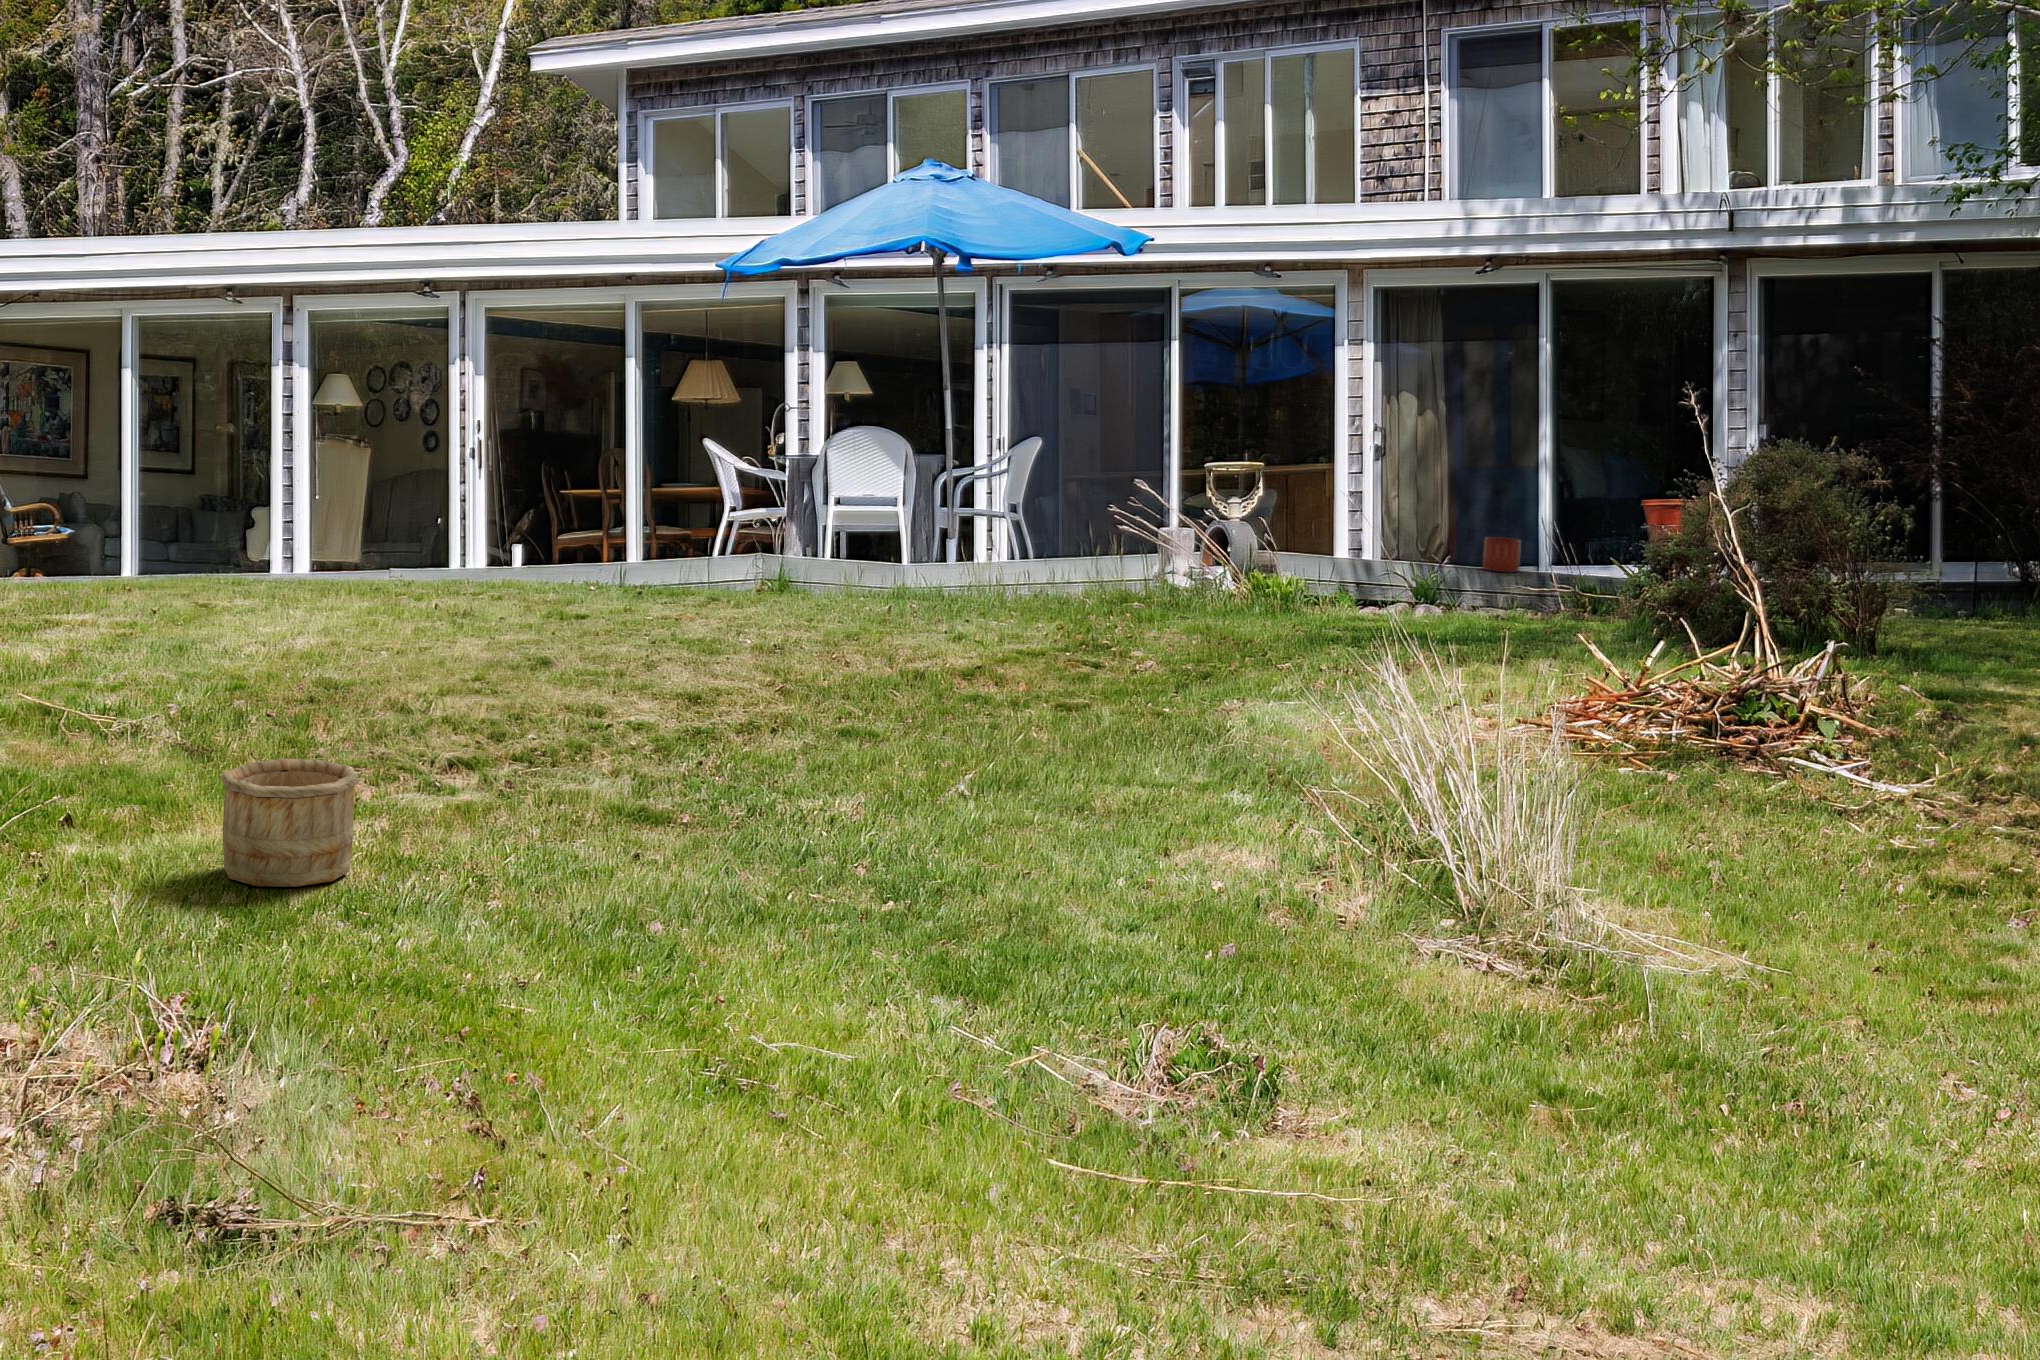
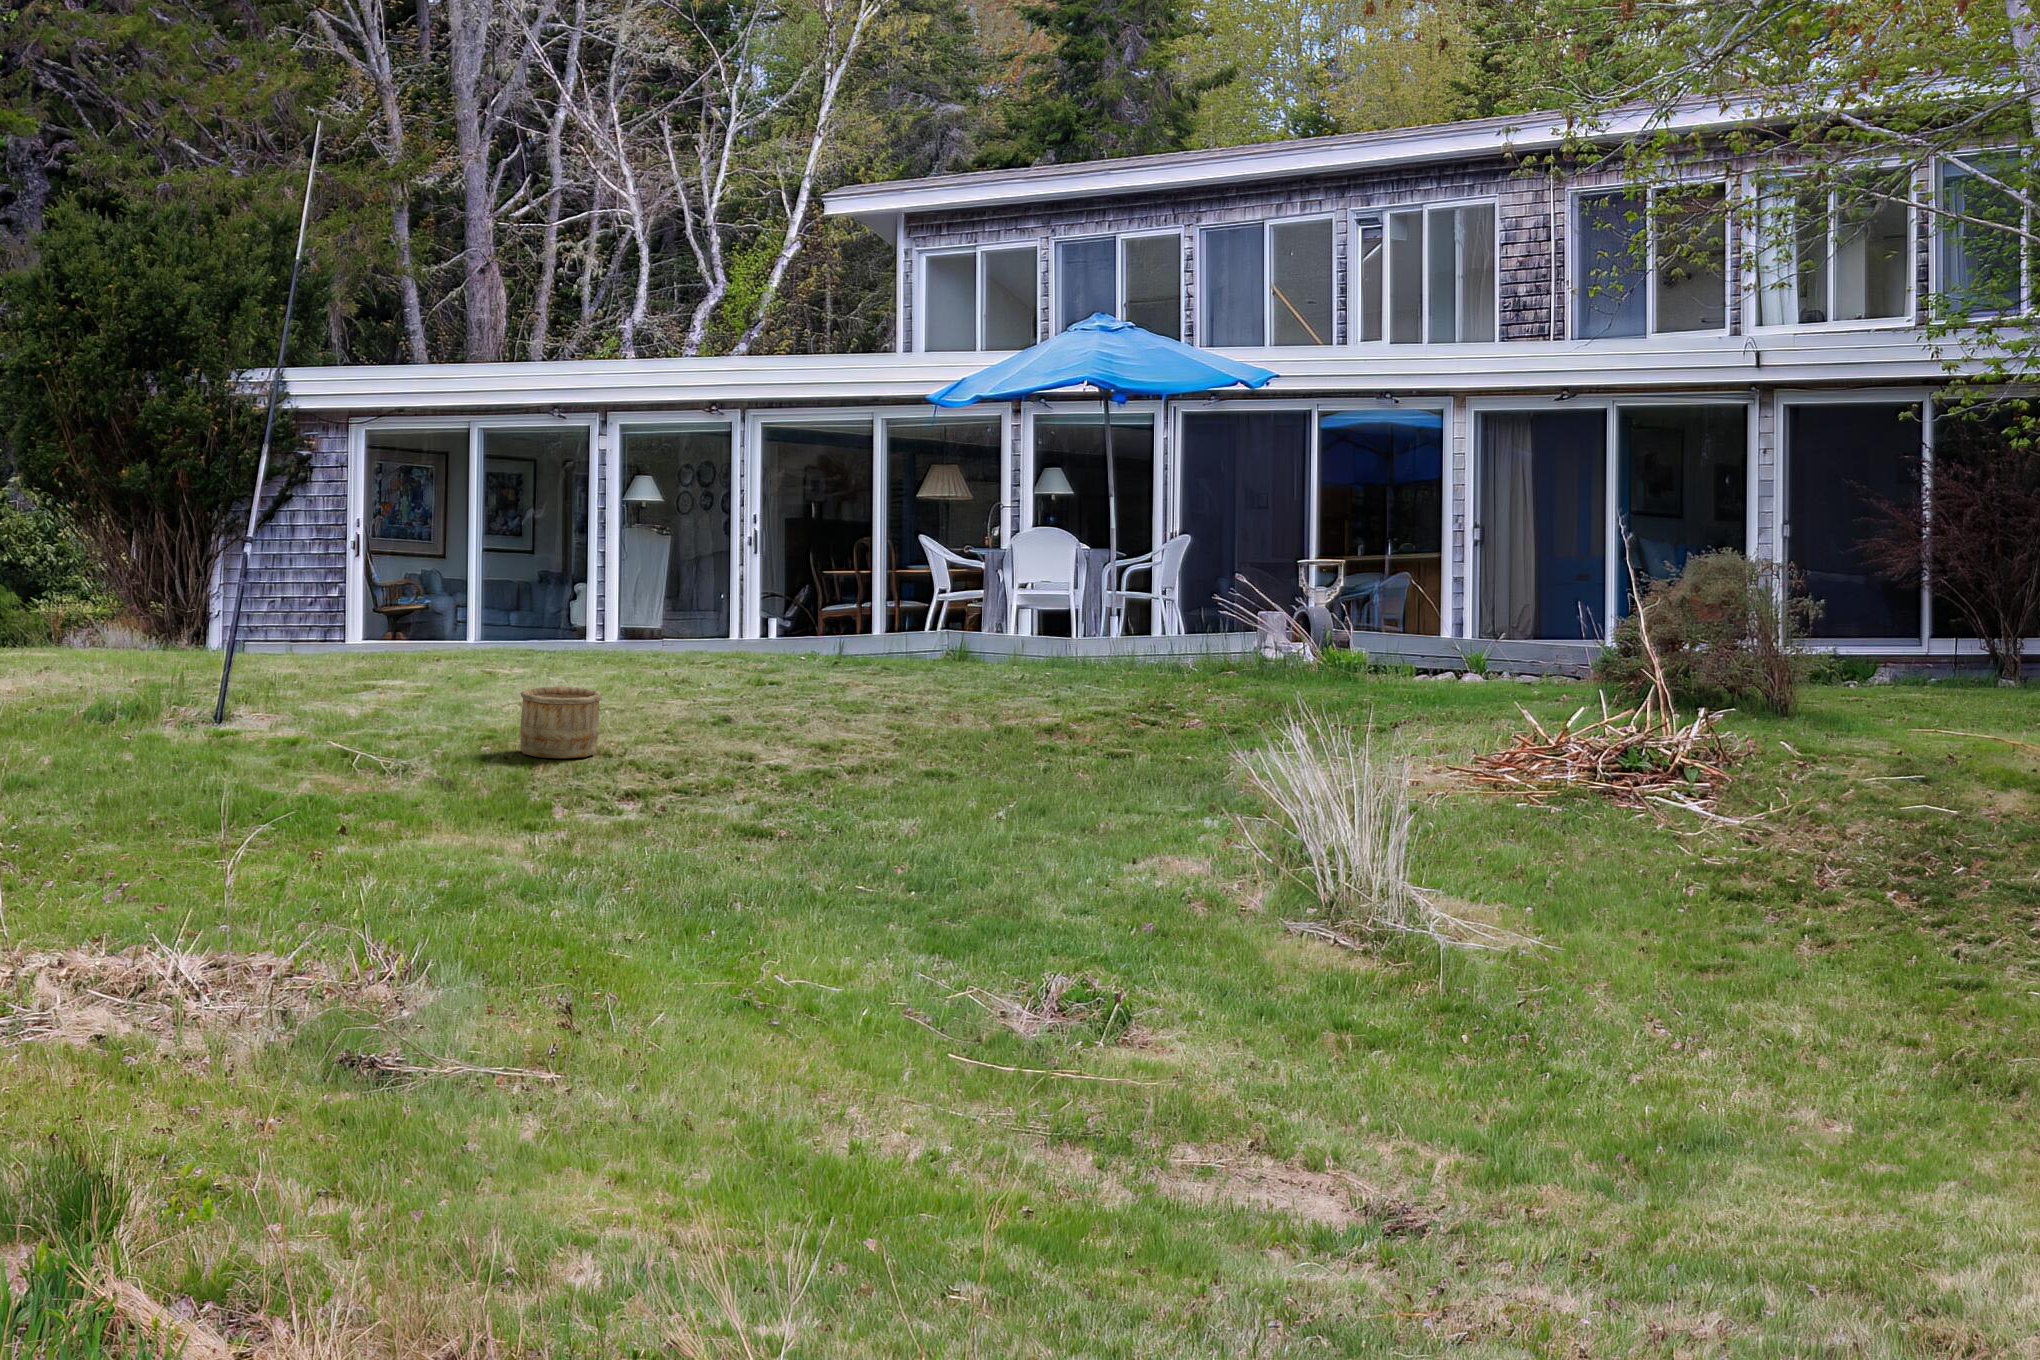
planter: present [1483,537,1521,573] -> none [1560,617,1591,646]

